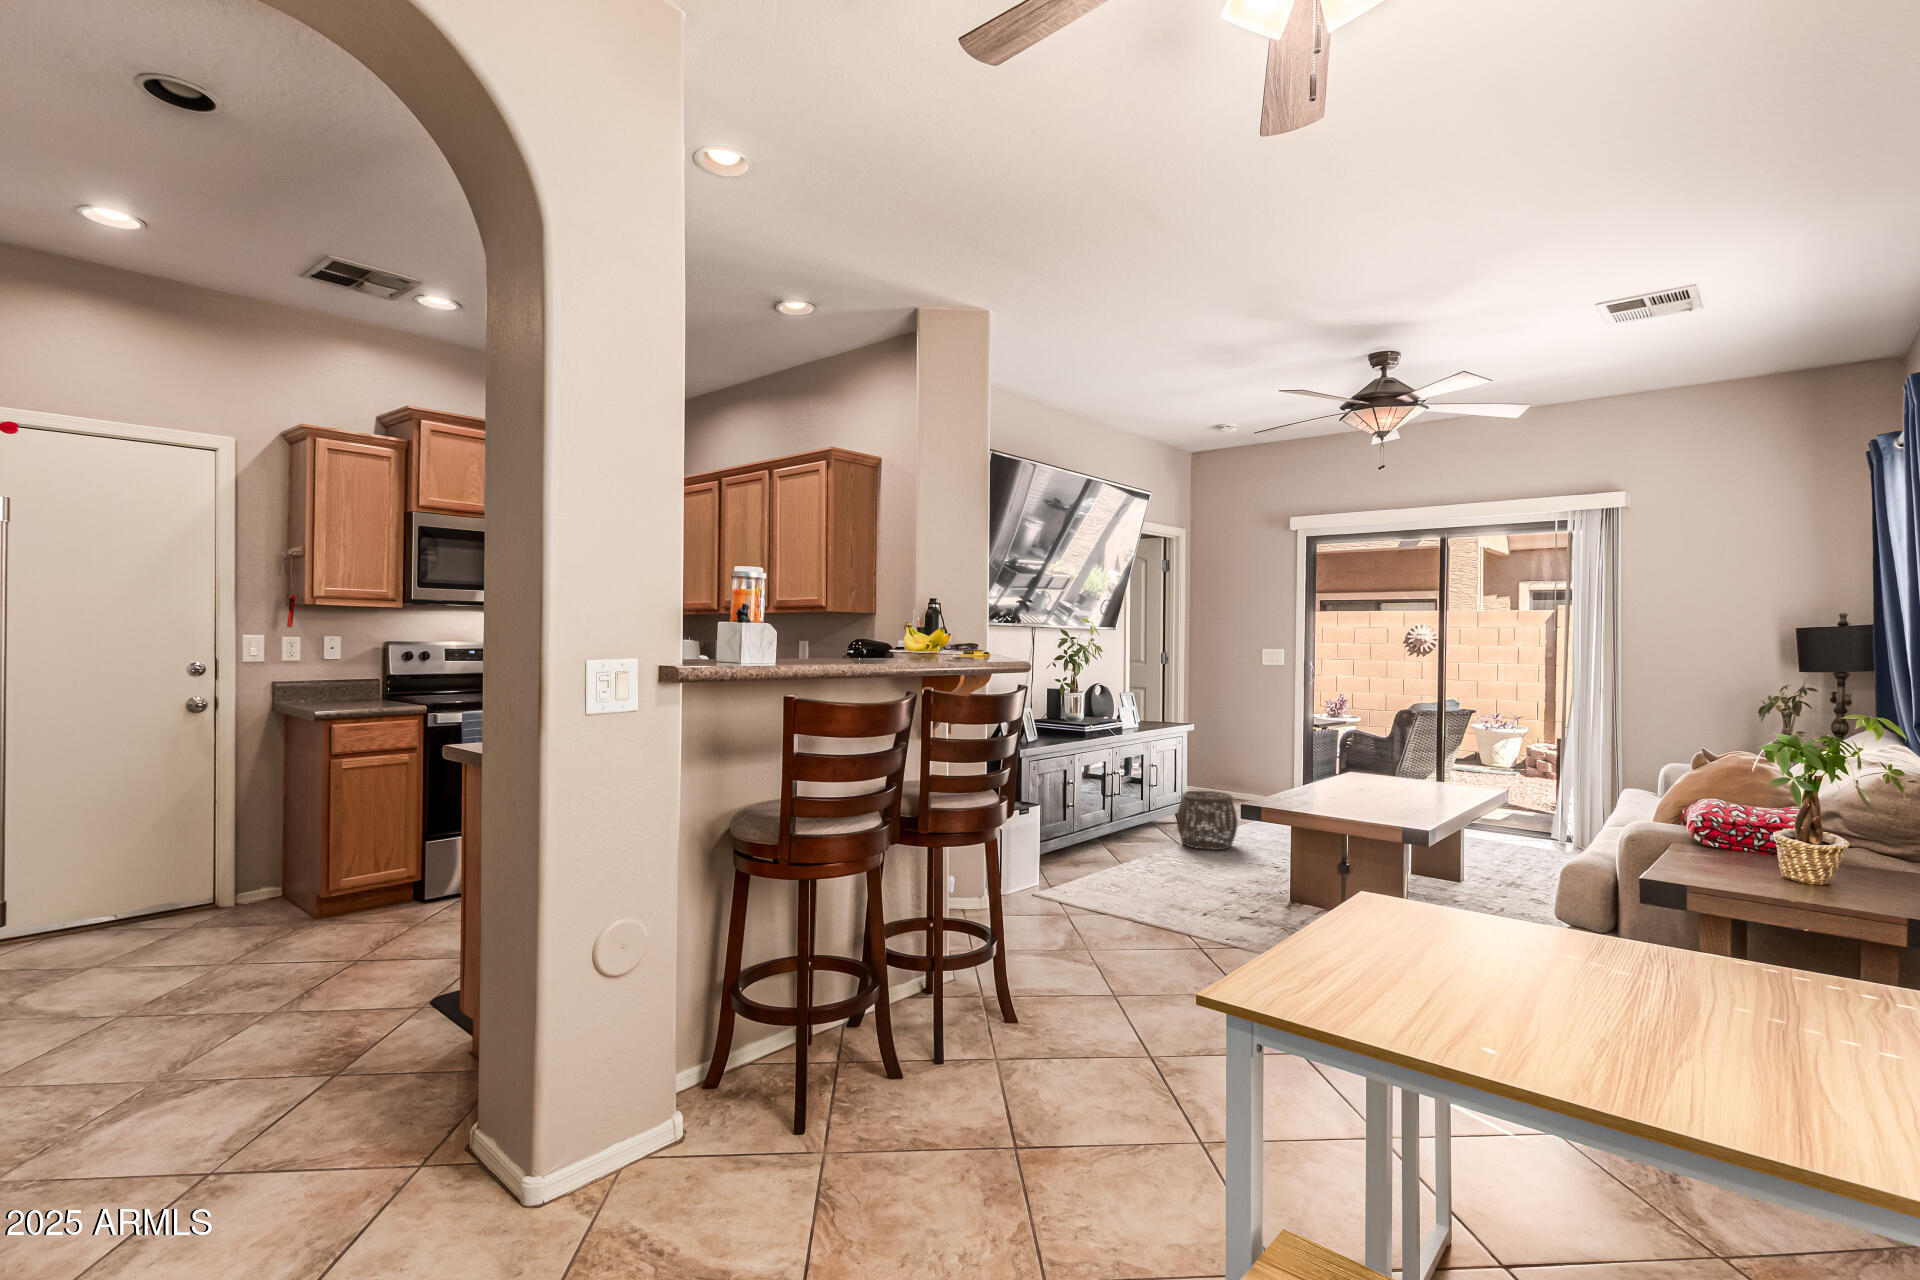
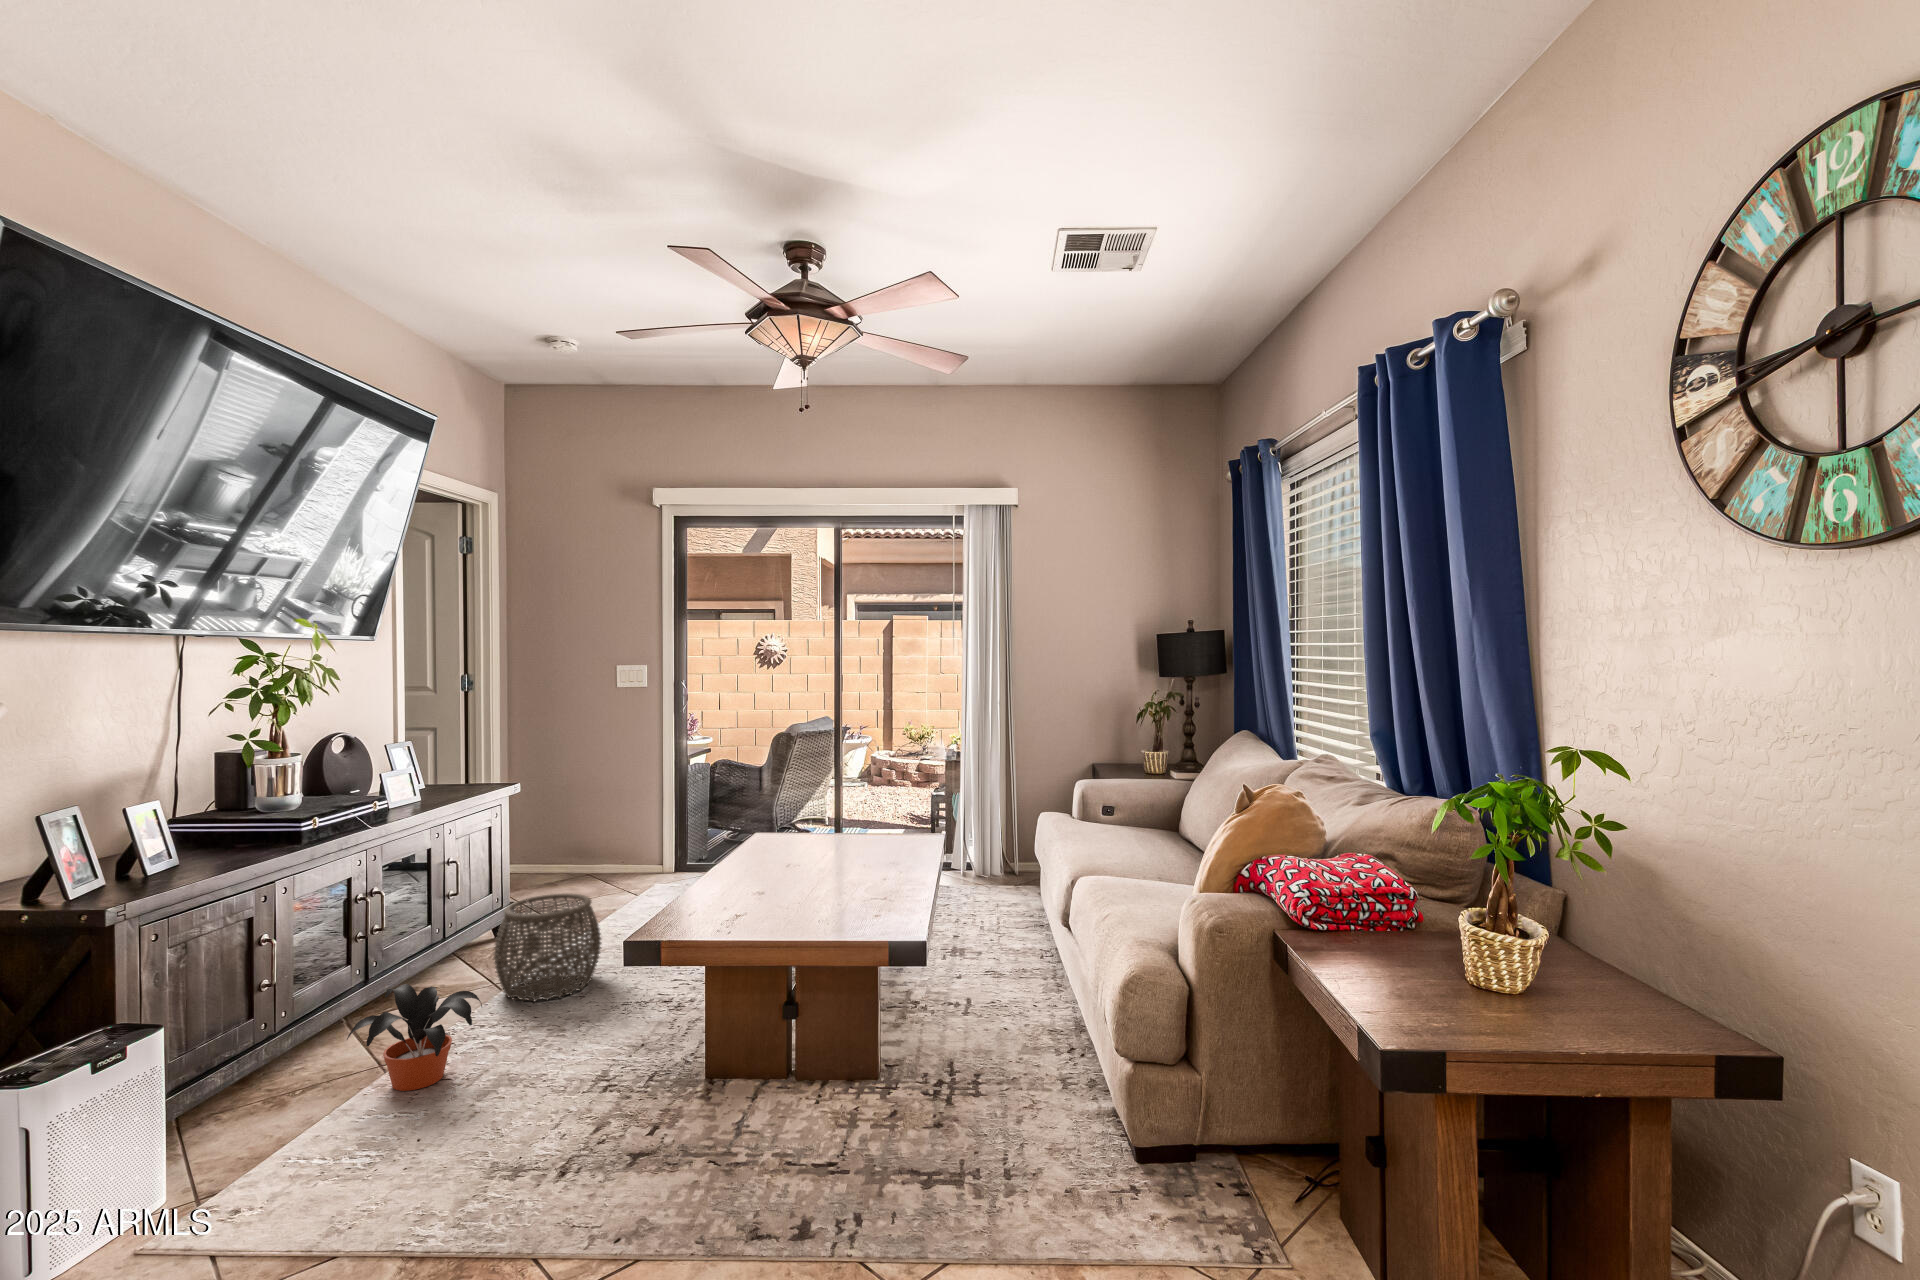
potted plant: none [1106,815,1168,867] -> present [347,984,482,1091]

